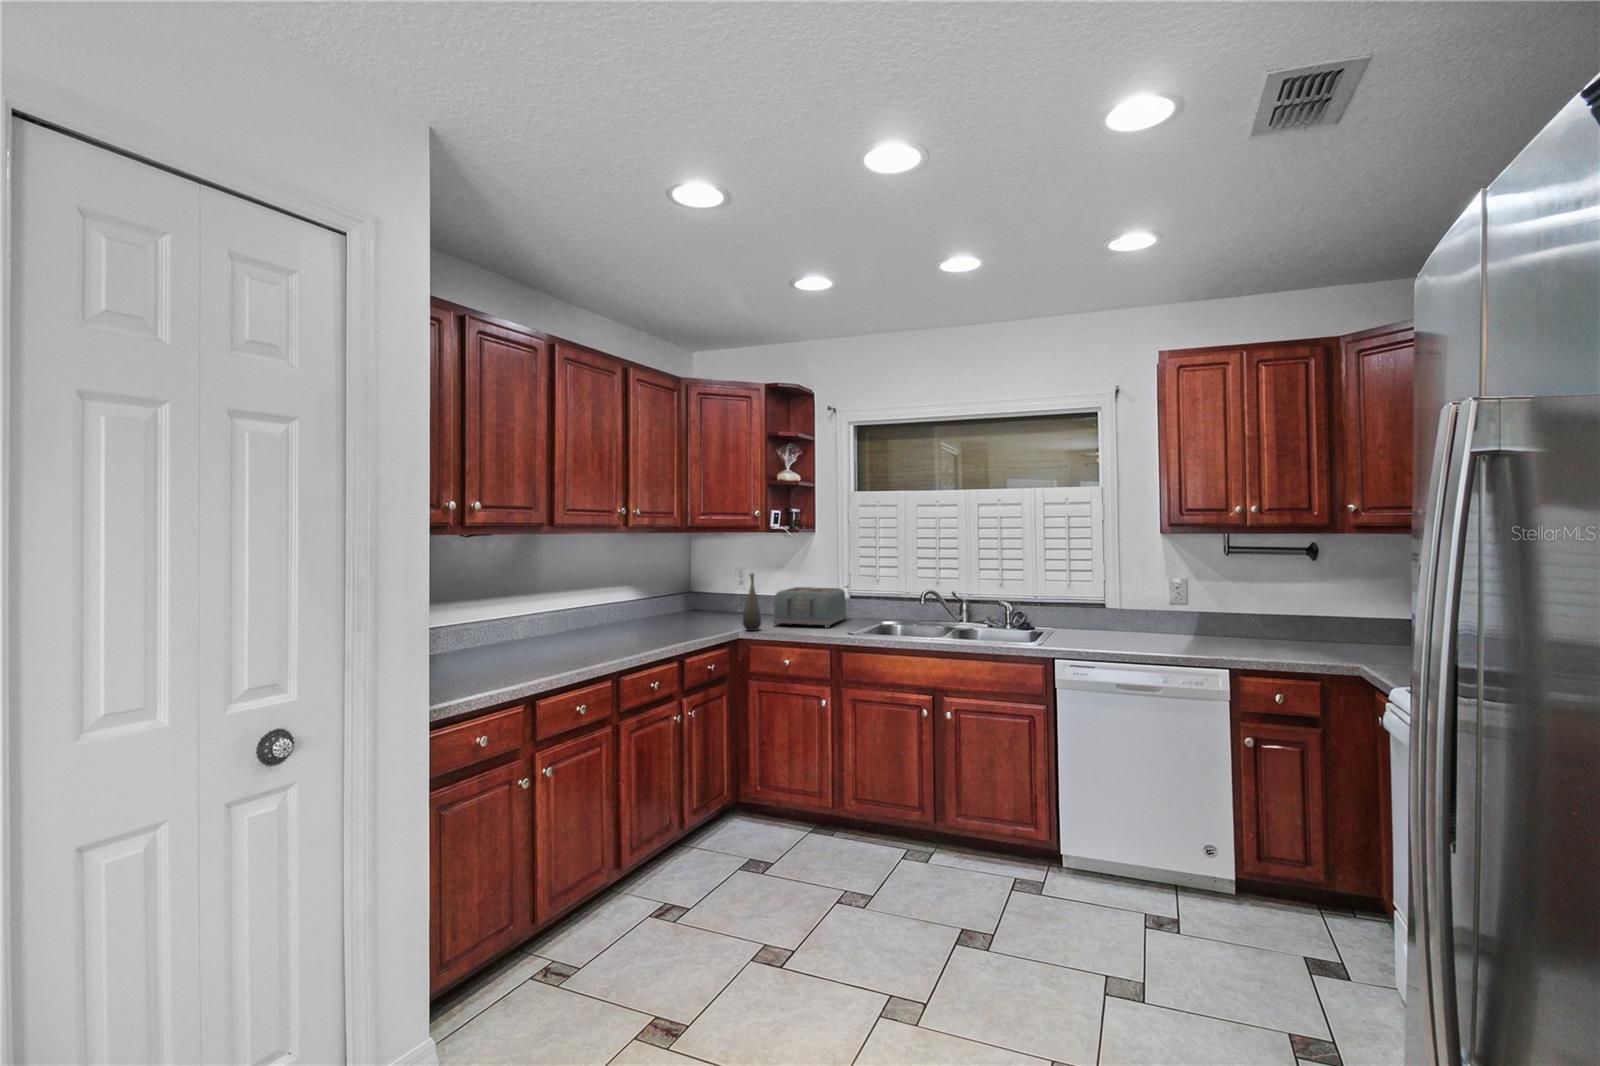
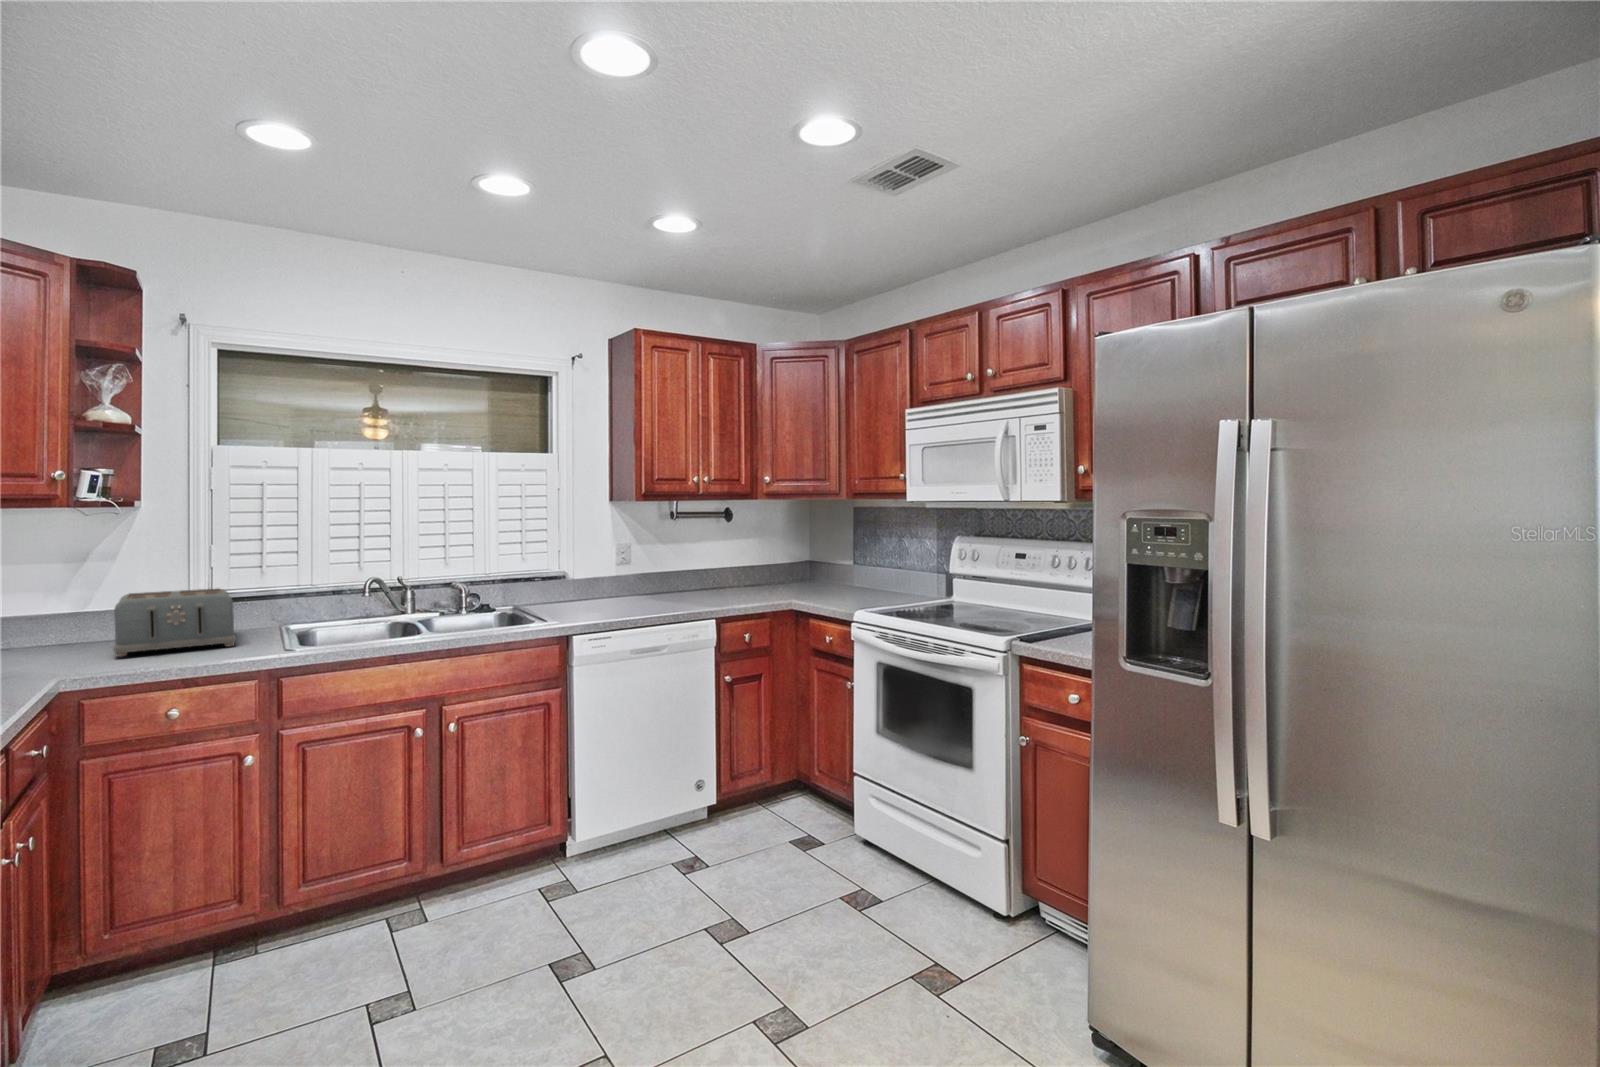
bottle: present [743,573,761,631] -> none [65,572,107,671]

